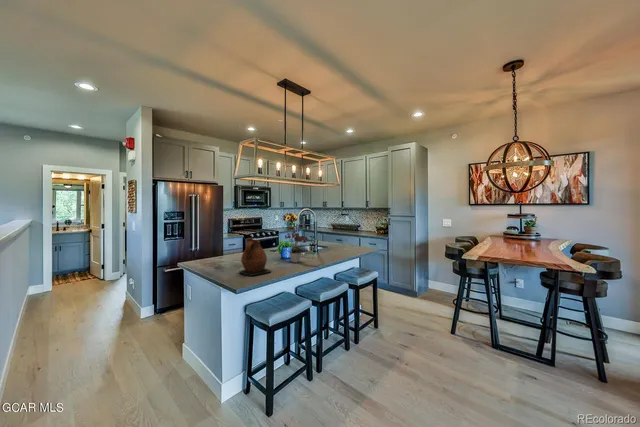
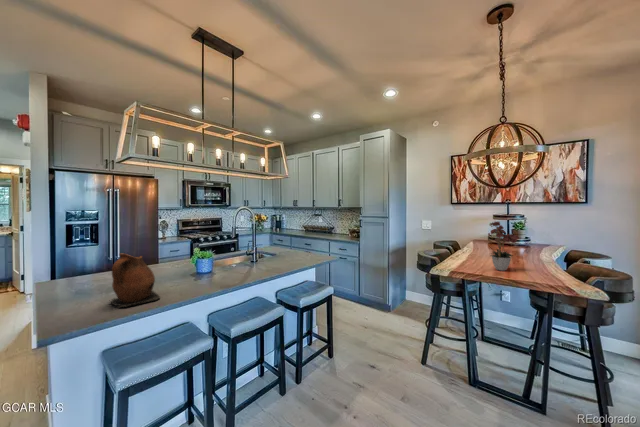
flower arrangement: present [285,227,308,263] -> present [488,222,519,271]

